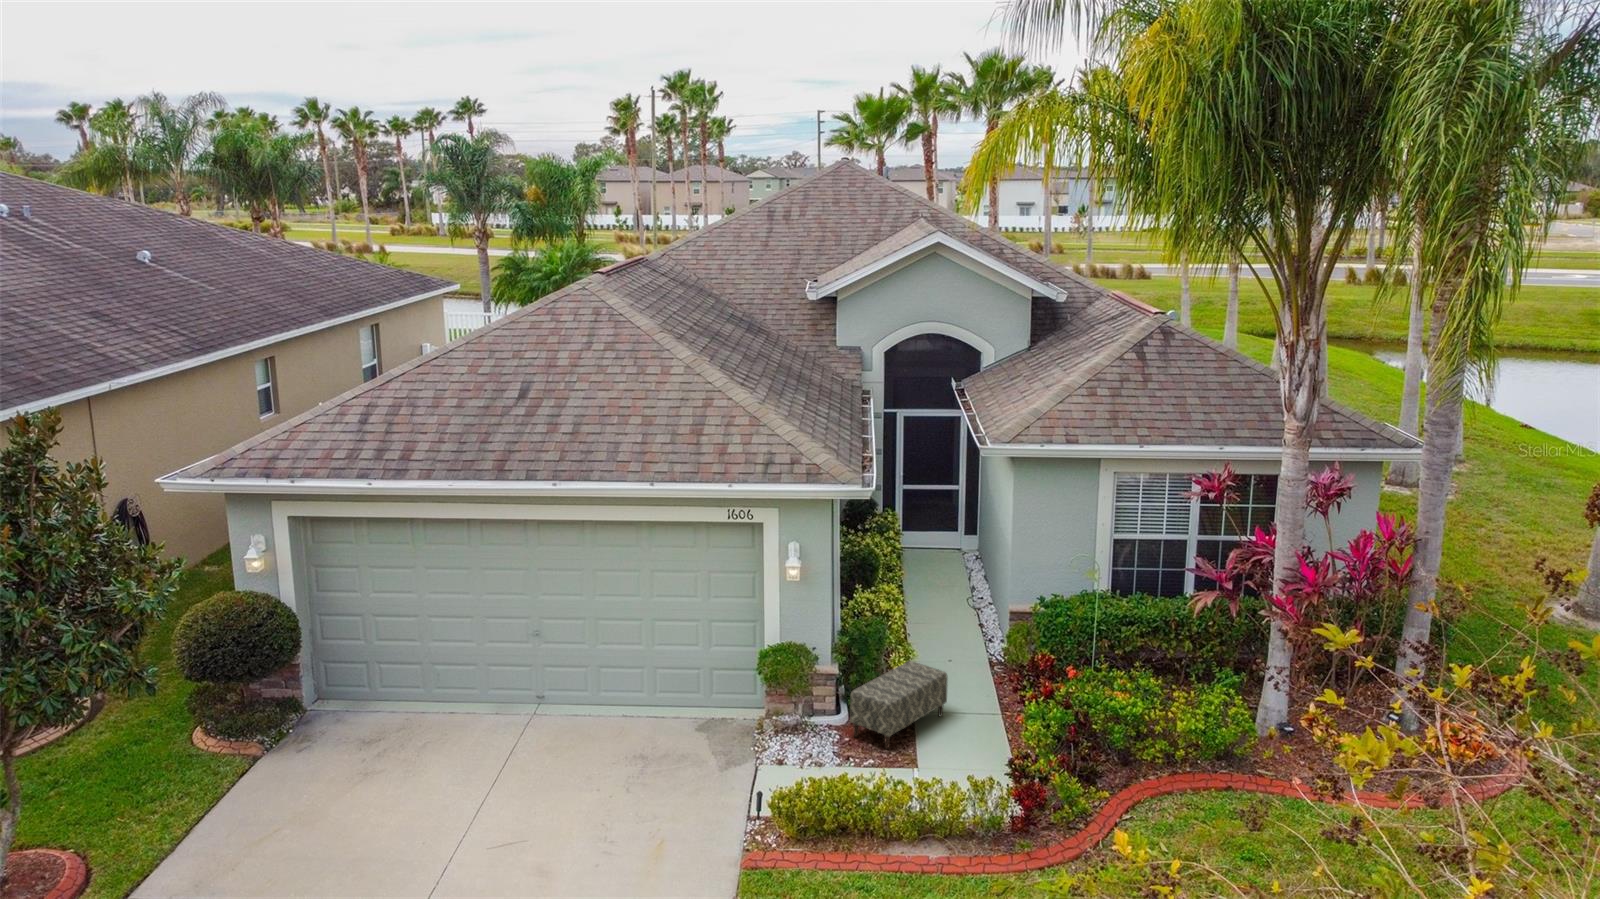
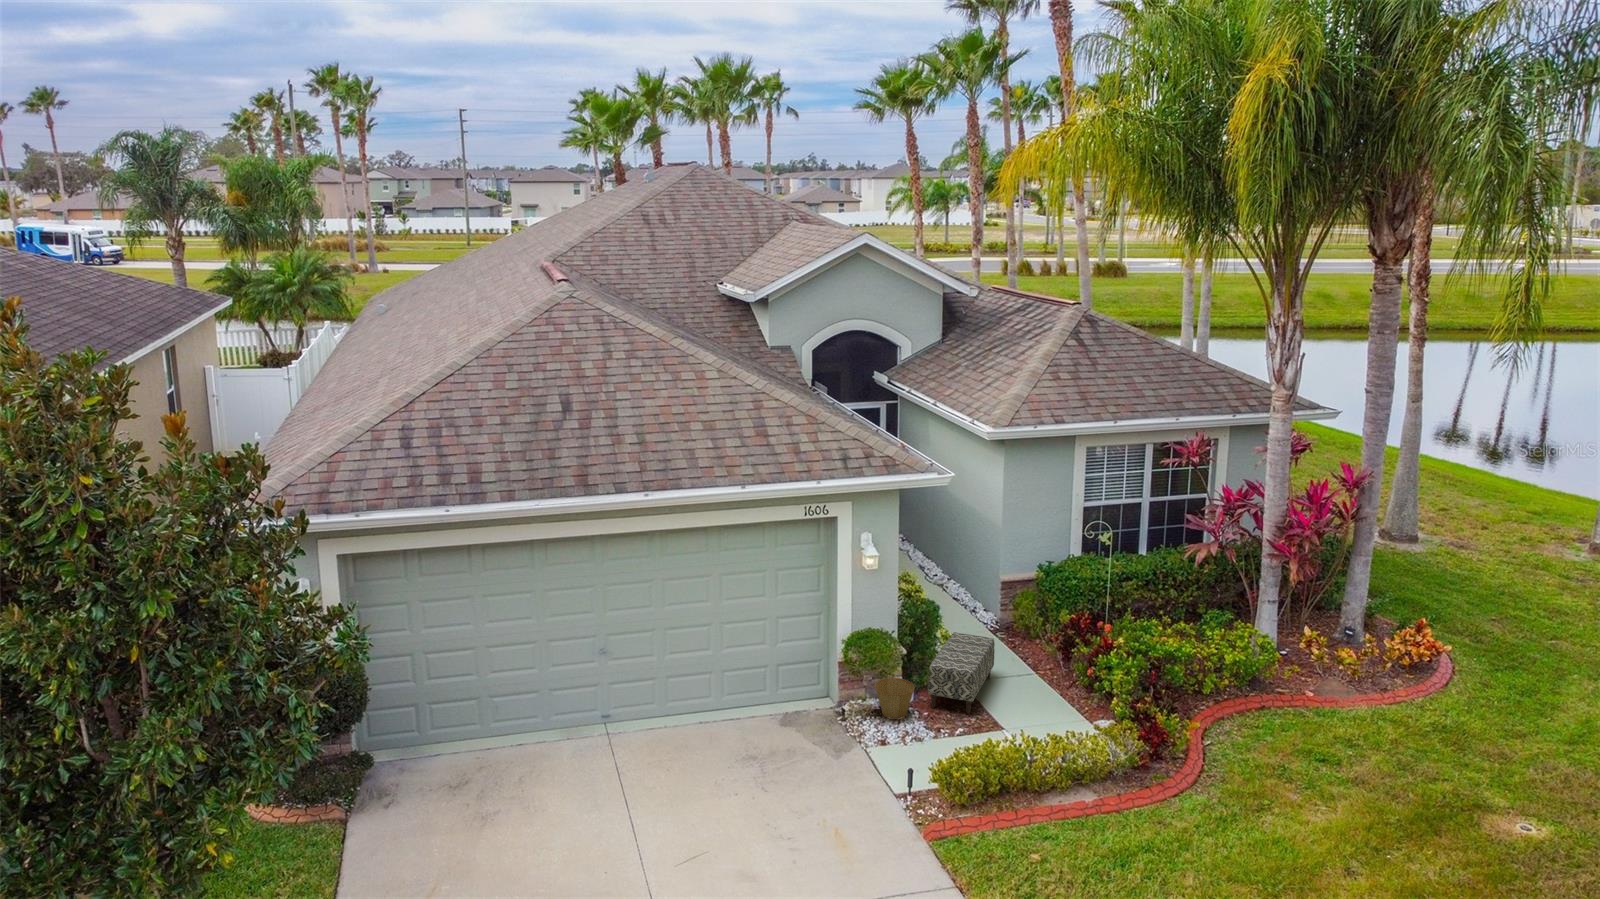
basket: none [789,699,832,743] -> present [874,678,915,719]

